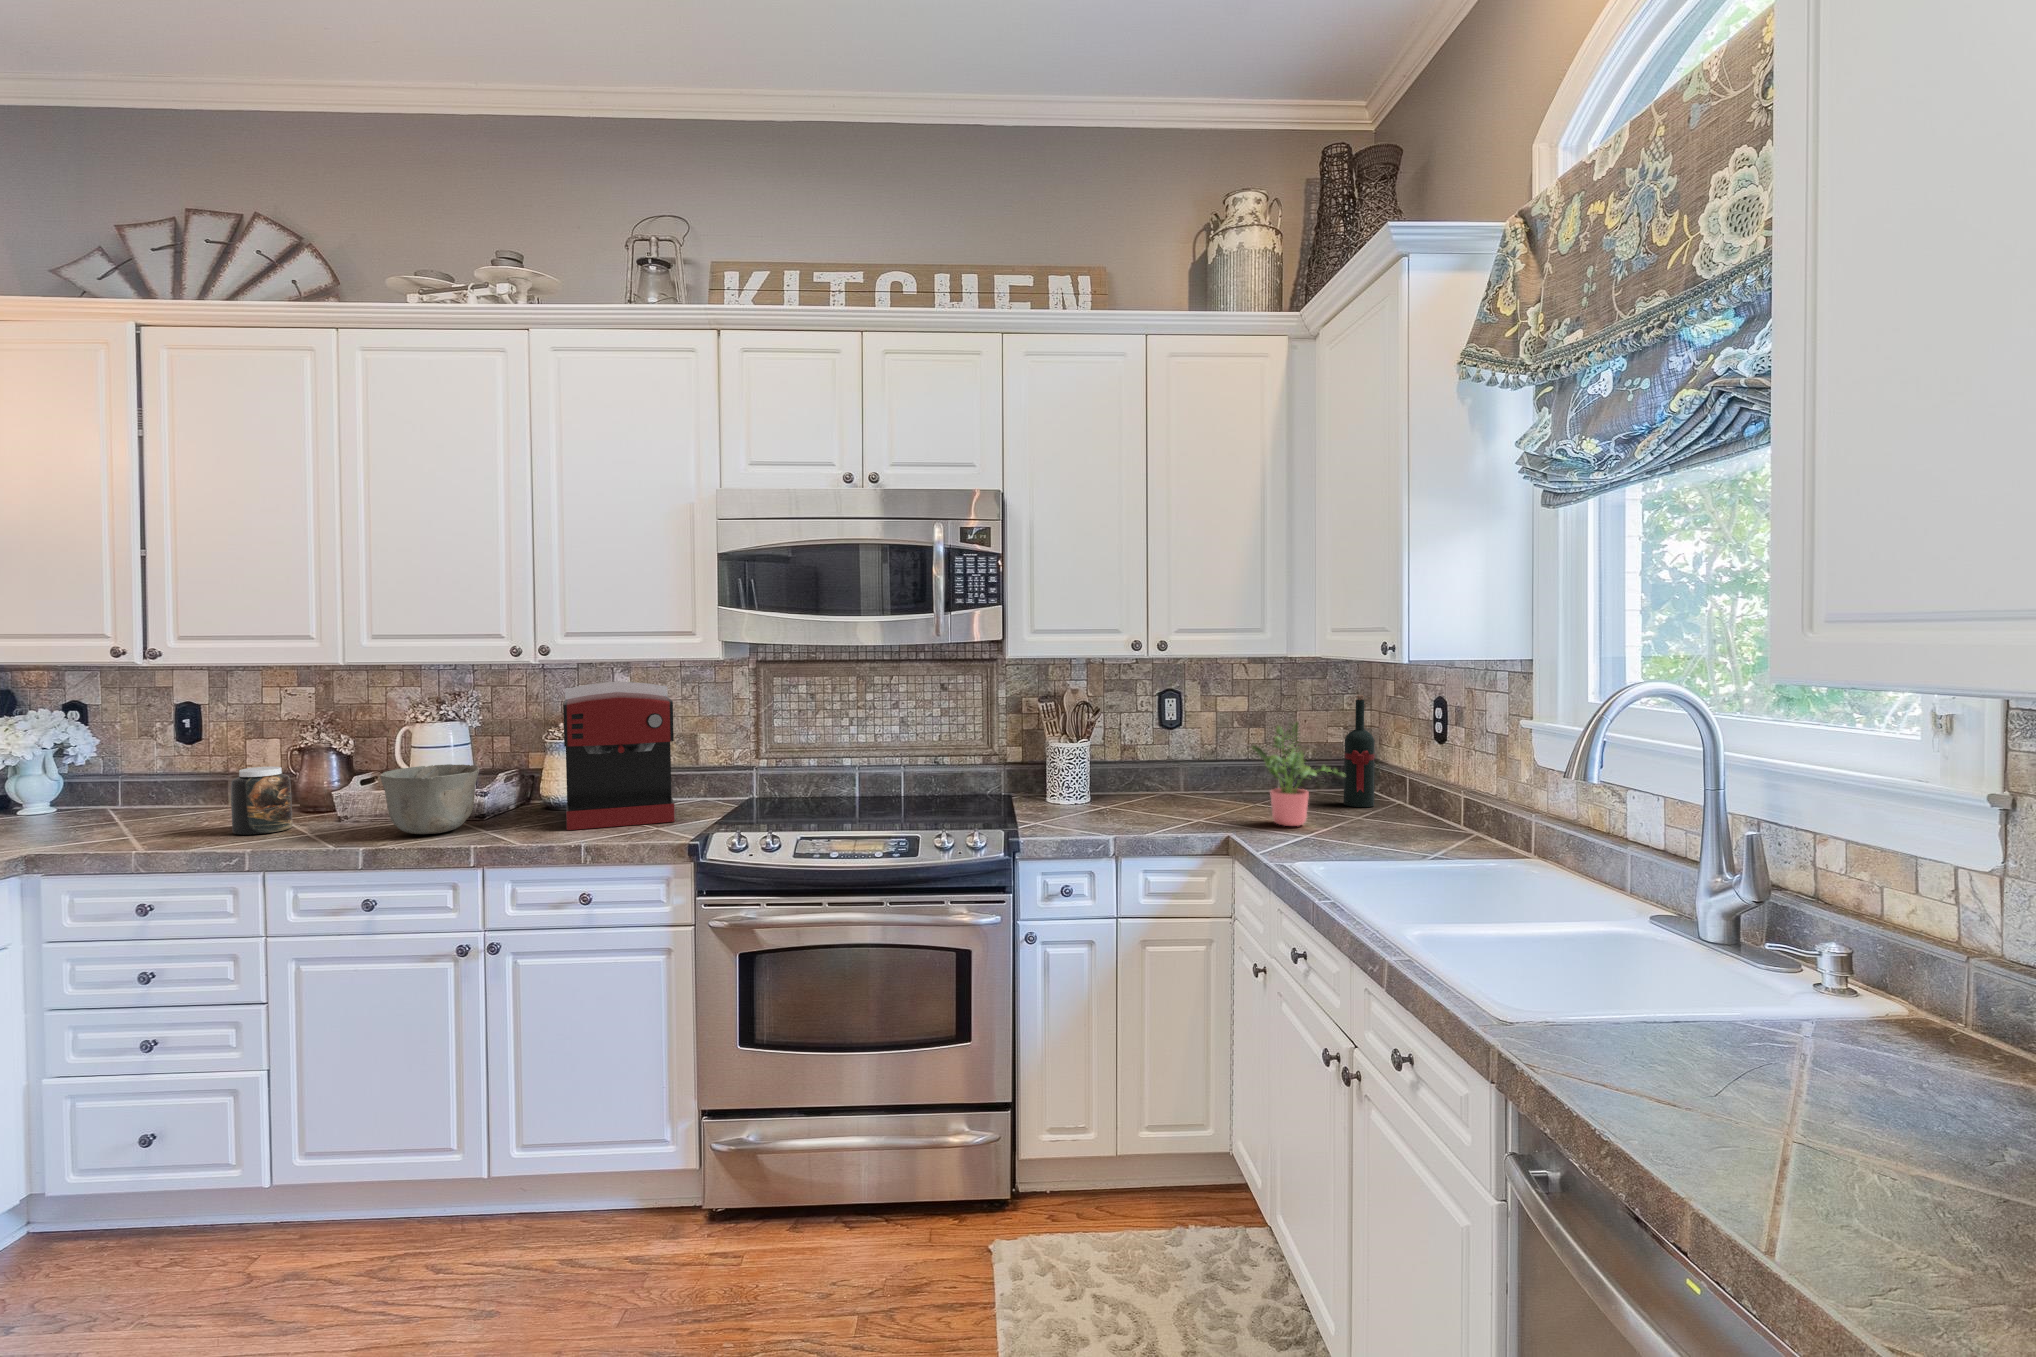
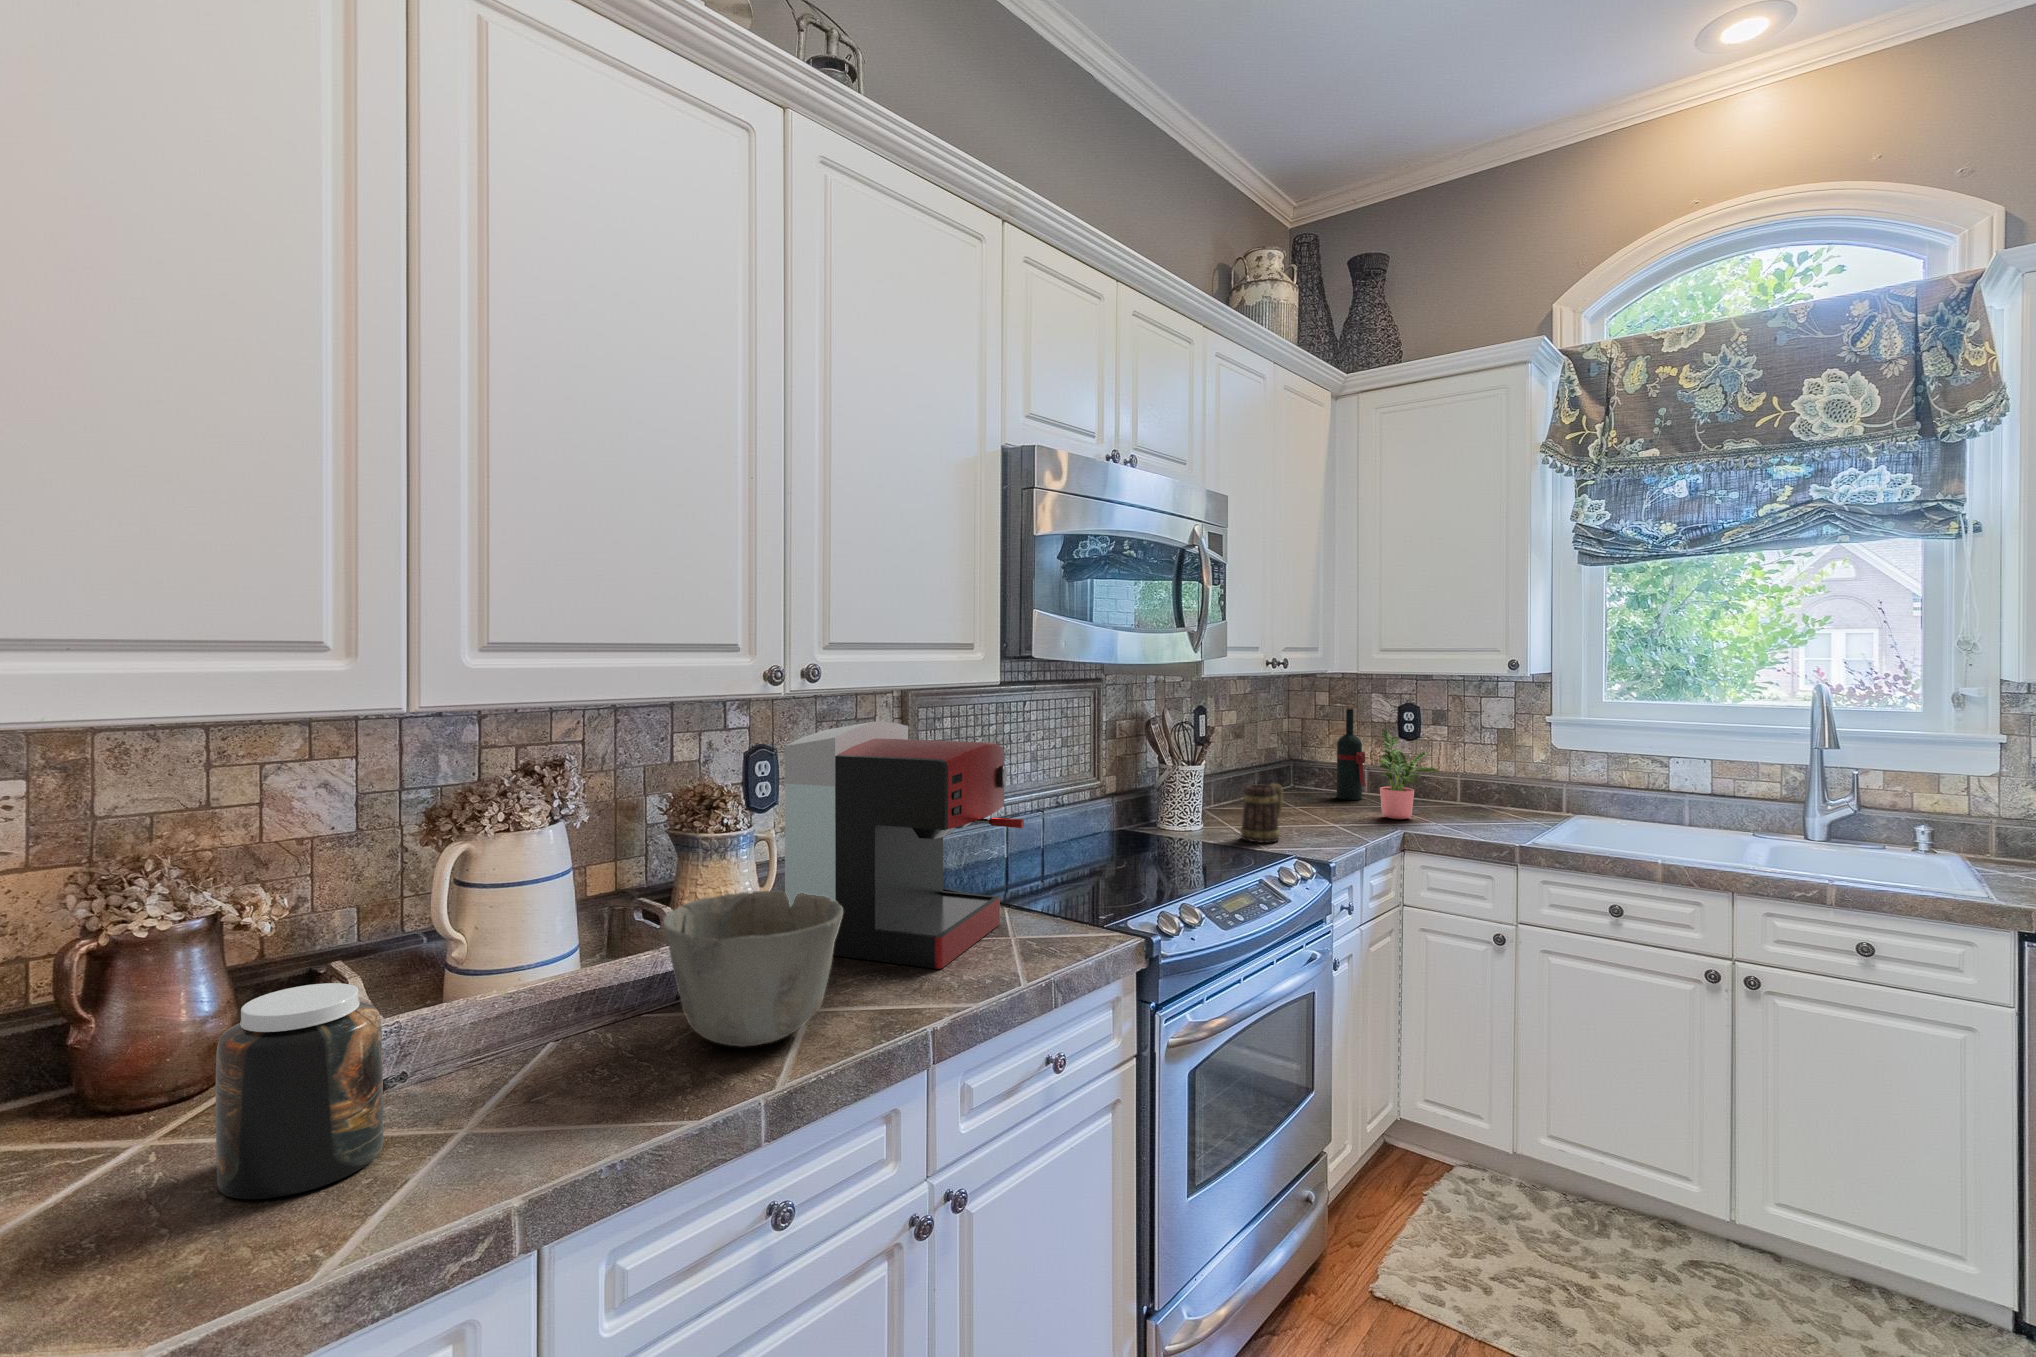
mug: none [1042,763,1096,819] -> present [1240,784,1283,843]

